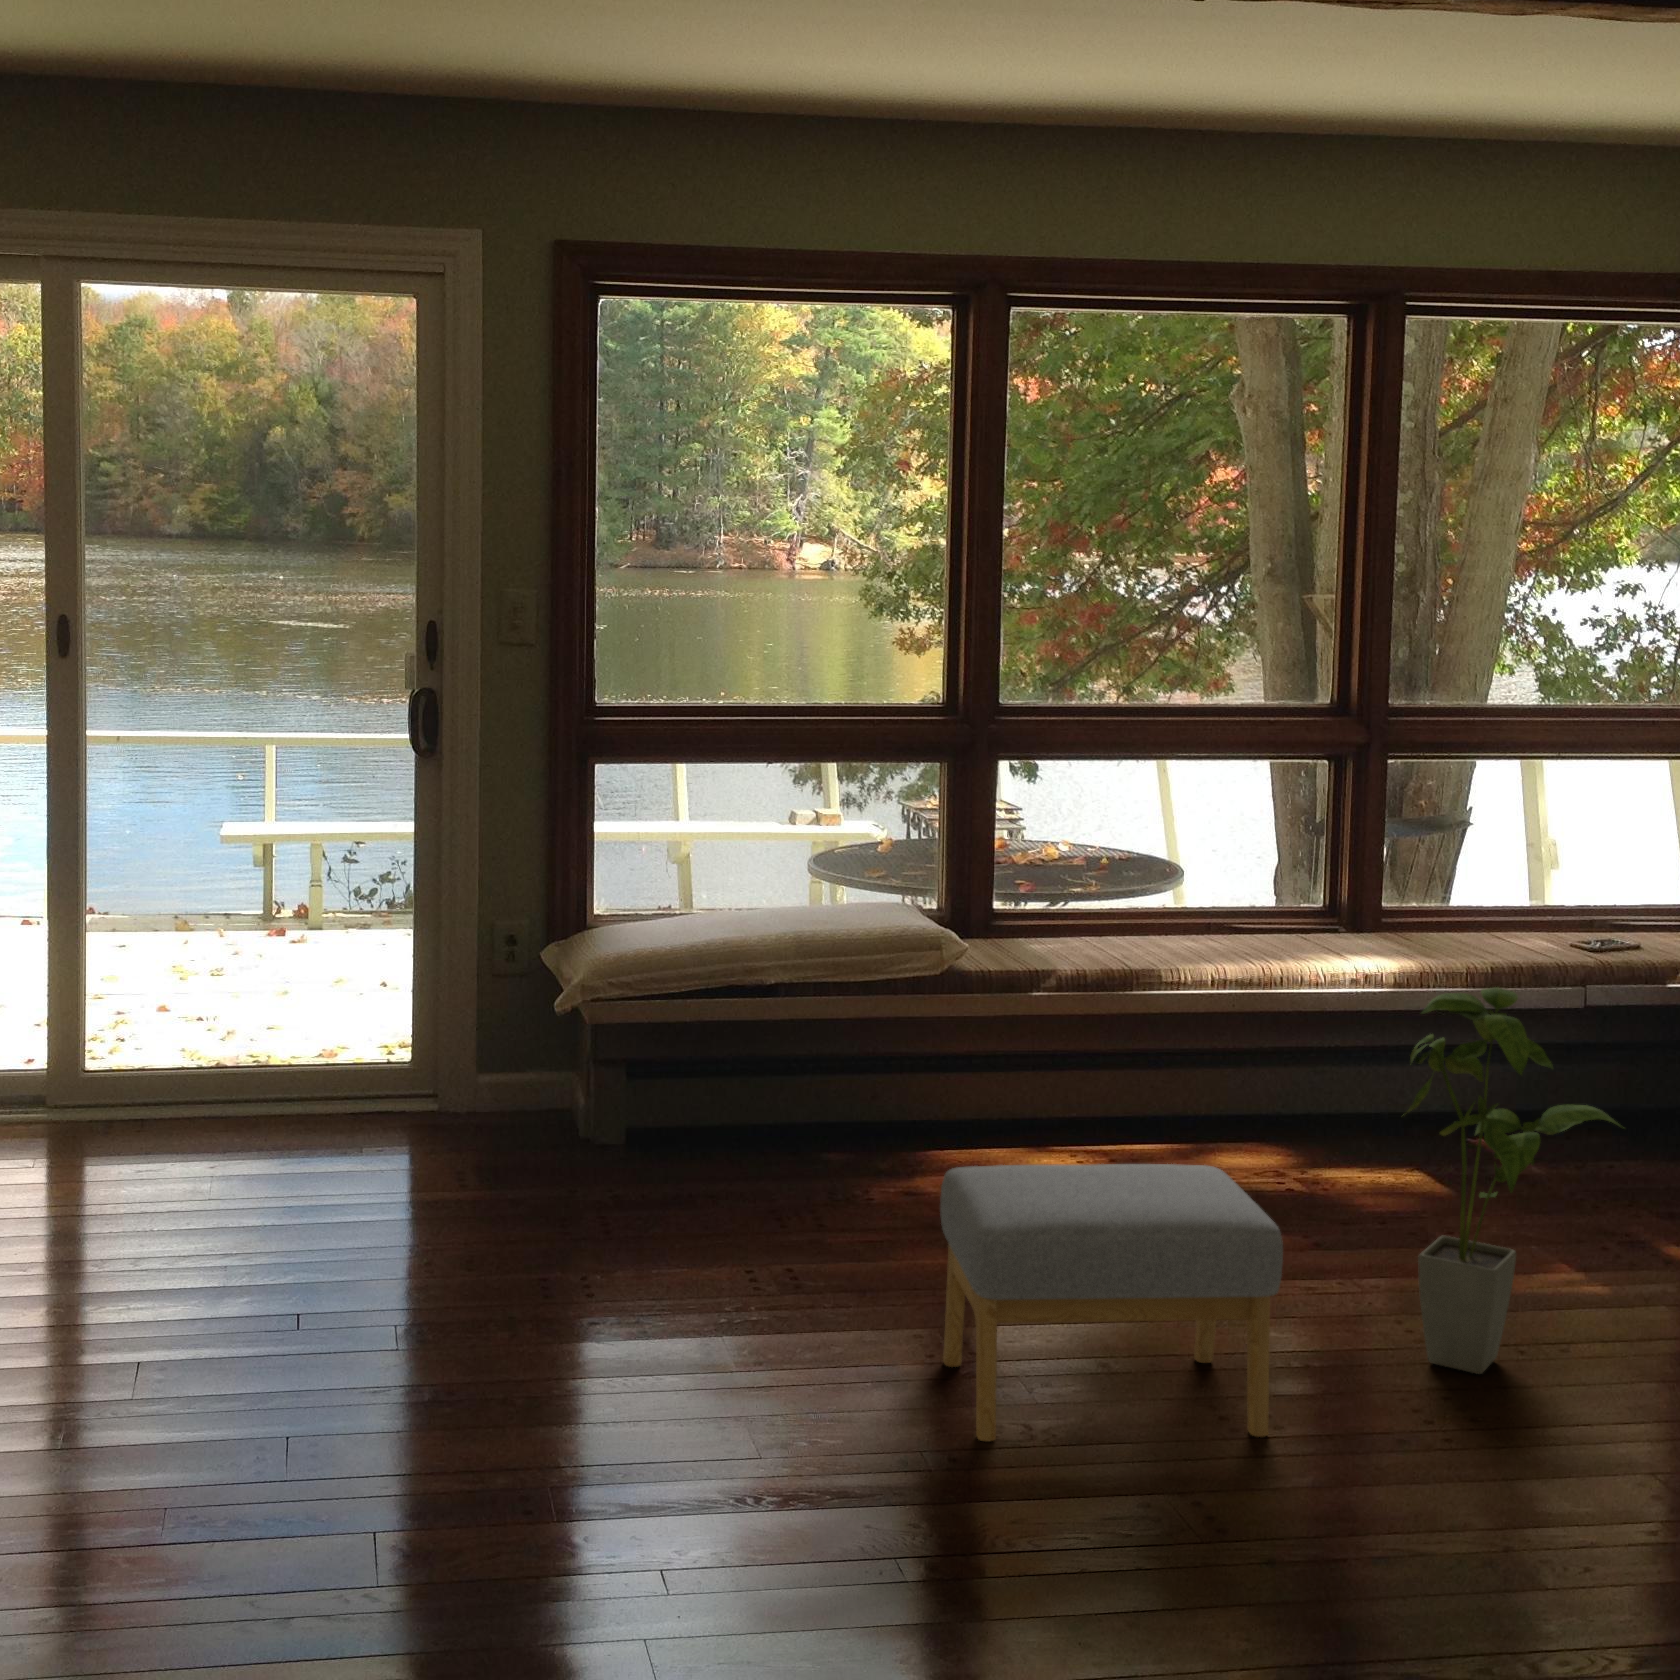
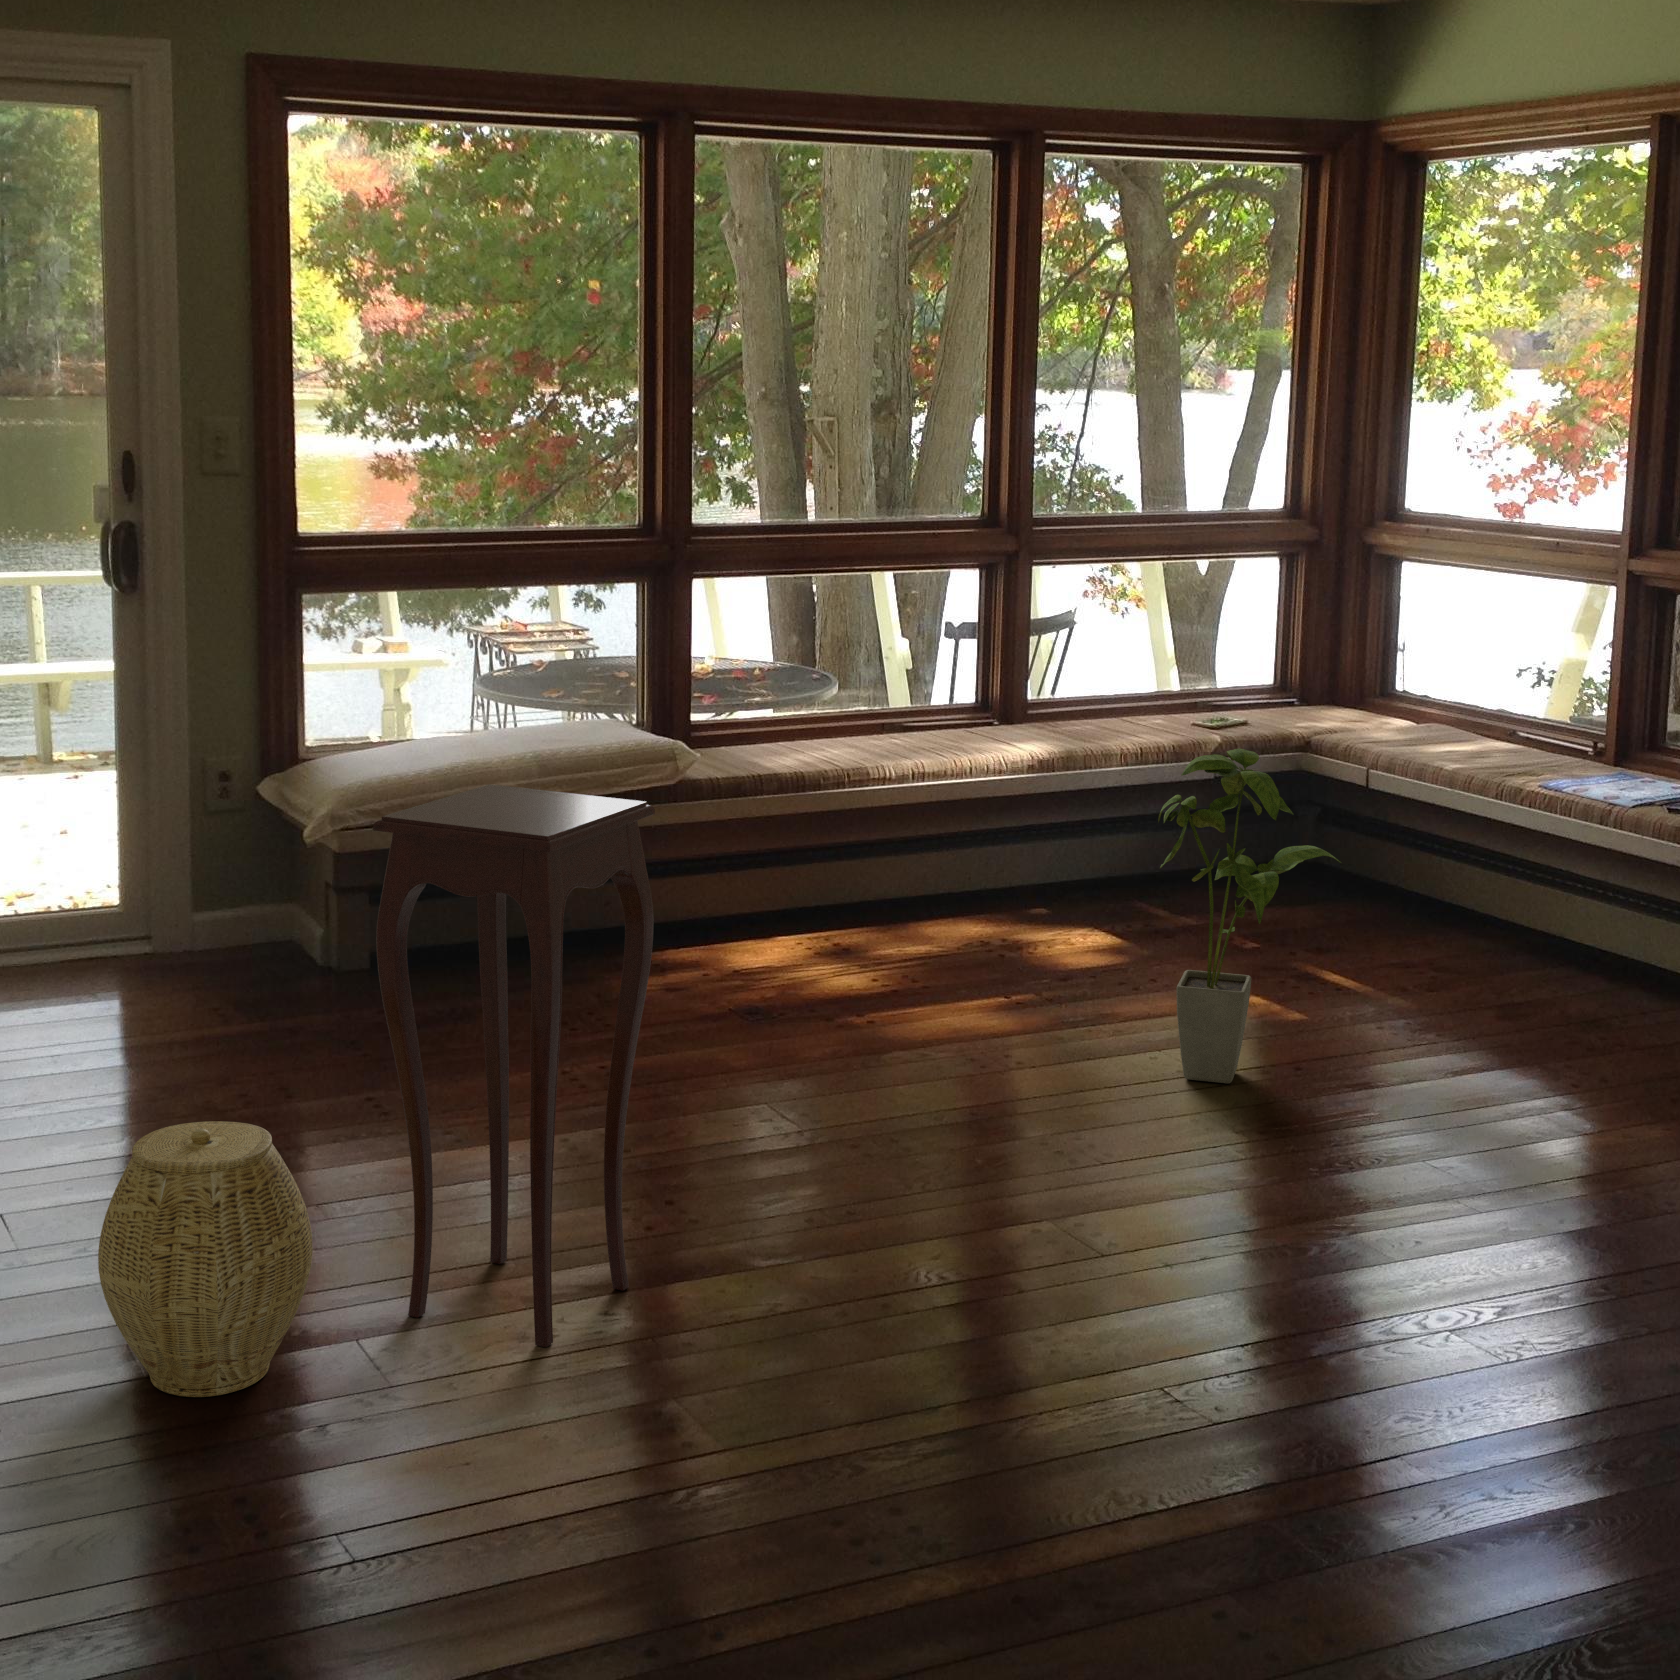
side table: none [414,982,713,1591] -> present [373,784,655,1347]
footstool: present [940,1164,1283,1441] -> none [779,924,1098,1181]
woven basket: none [110,1308,325,1595] -> present [98,1121,313,1397]

